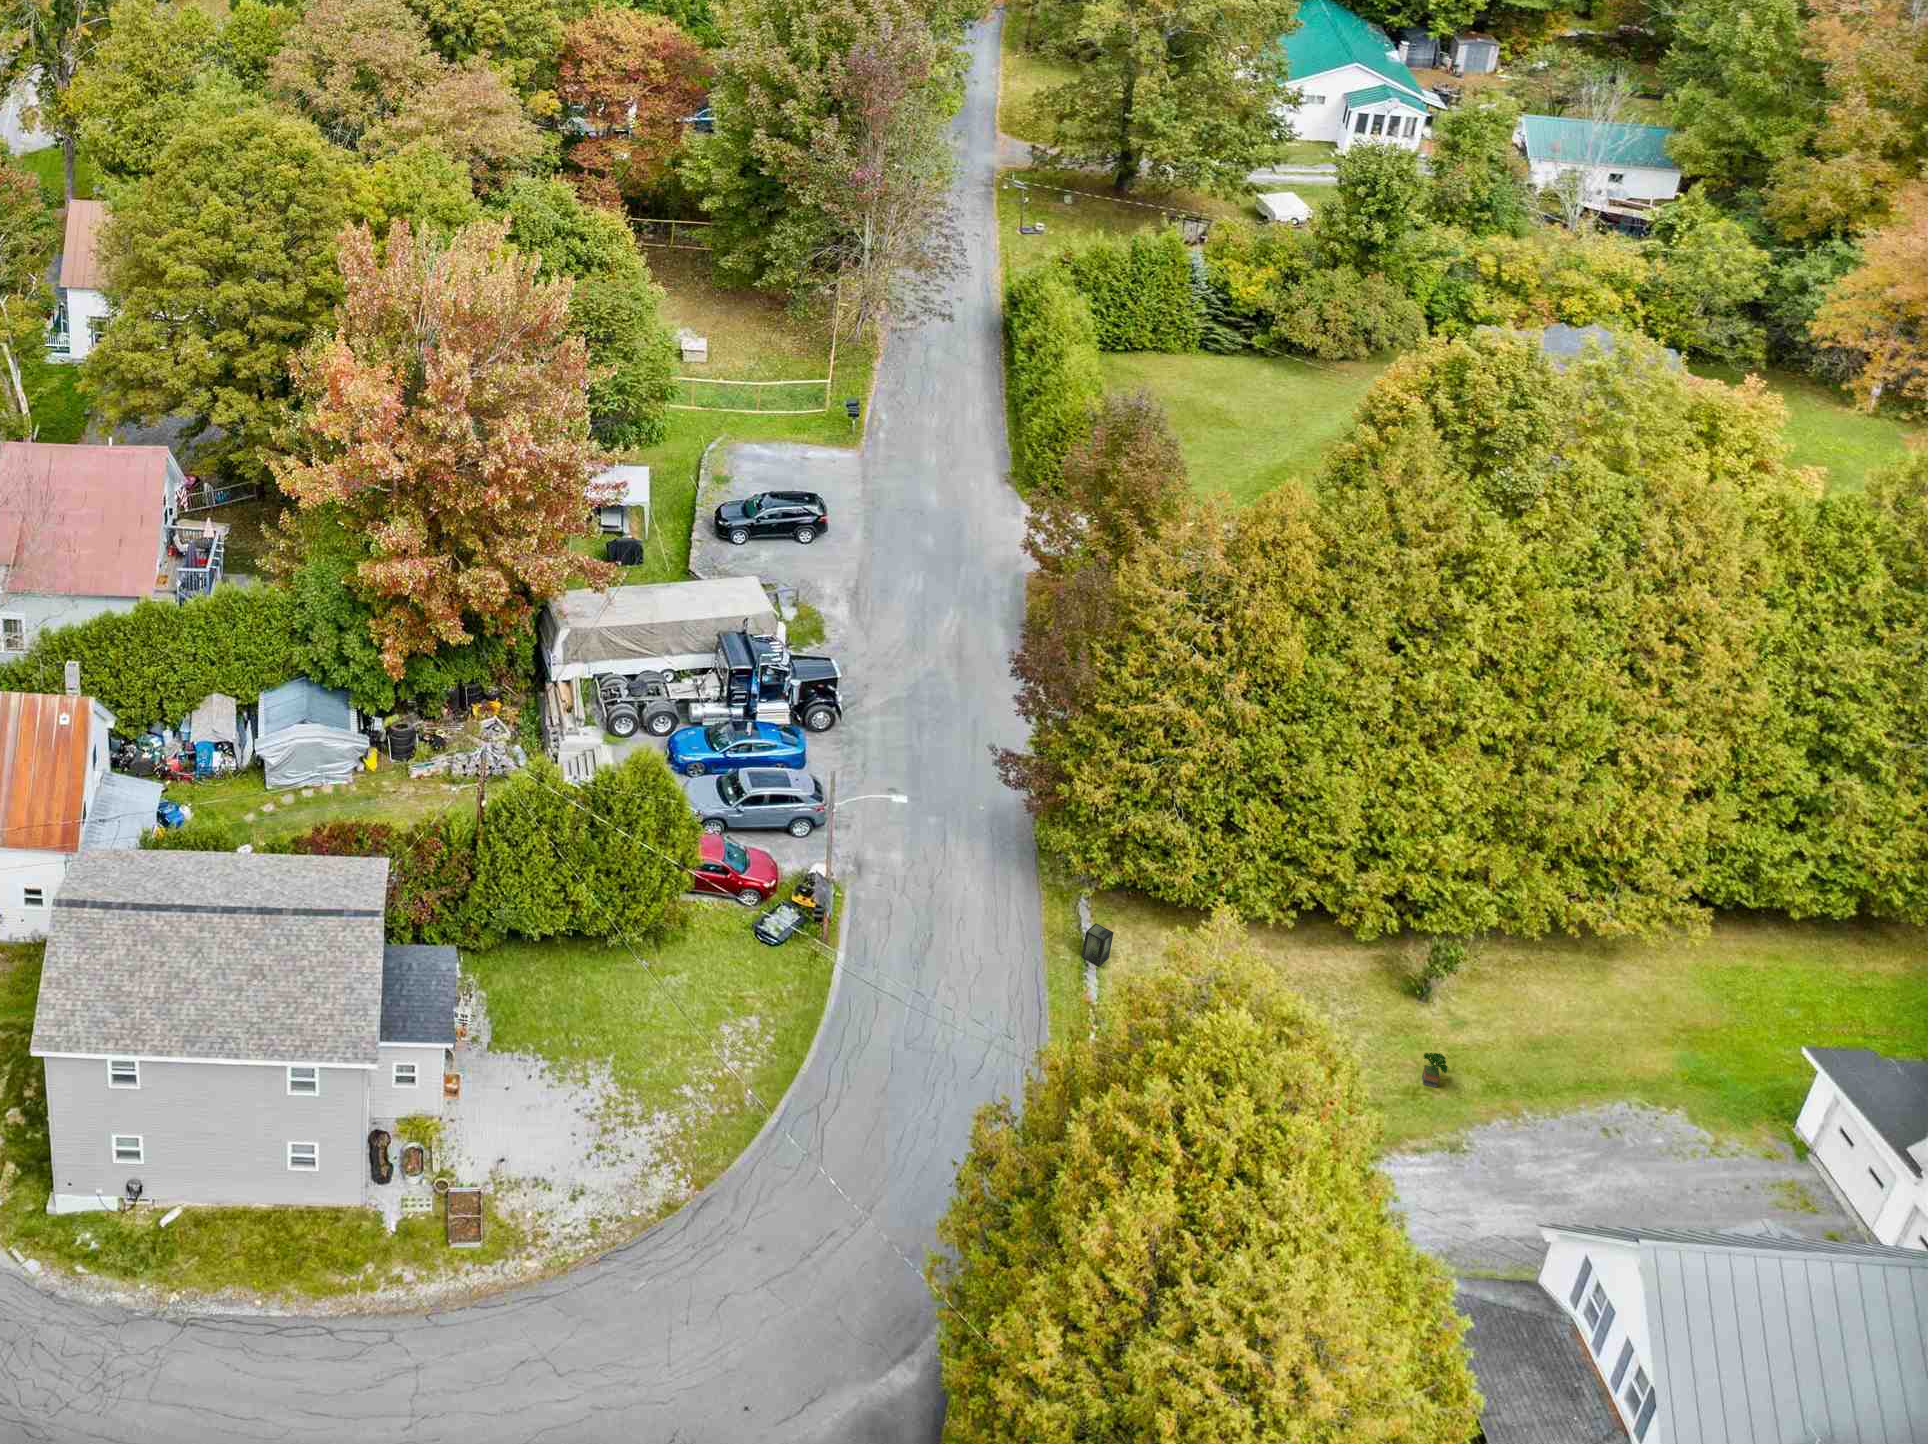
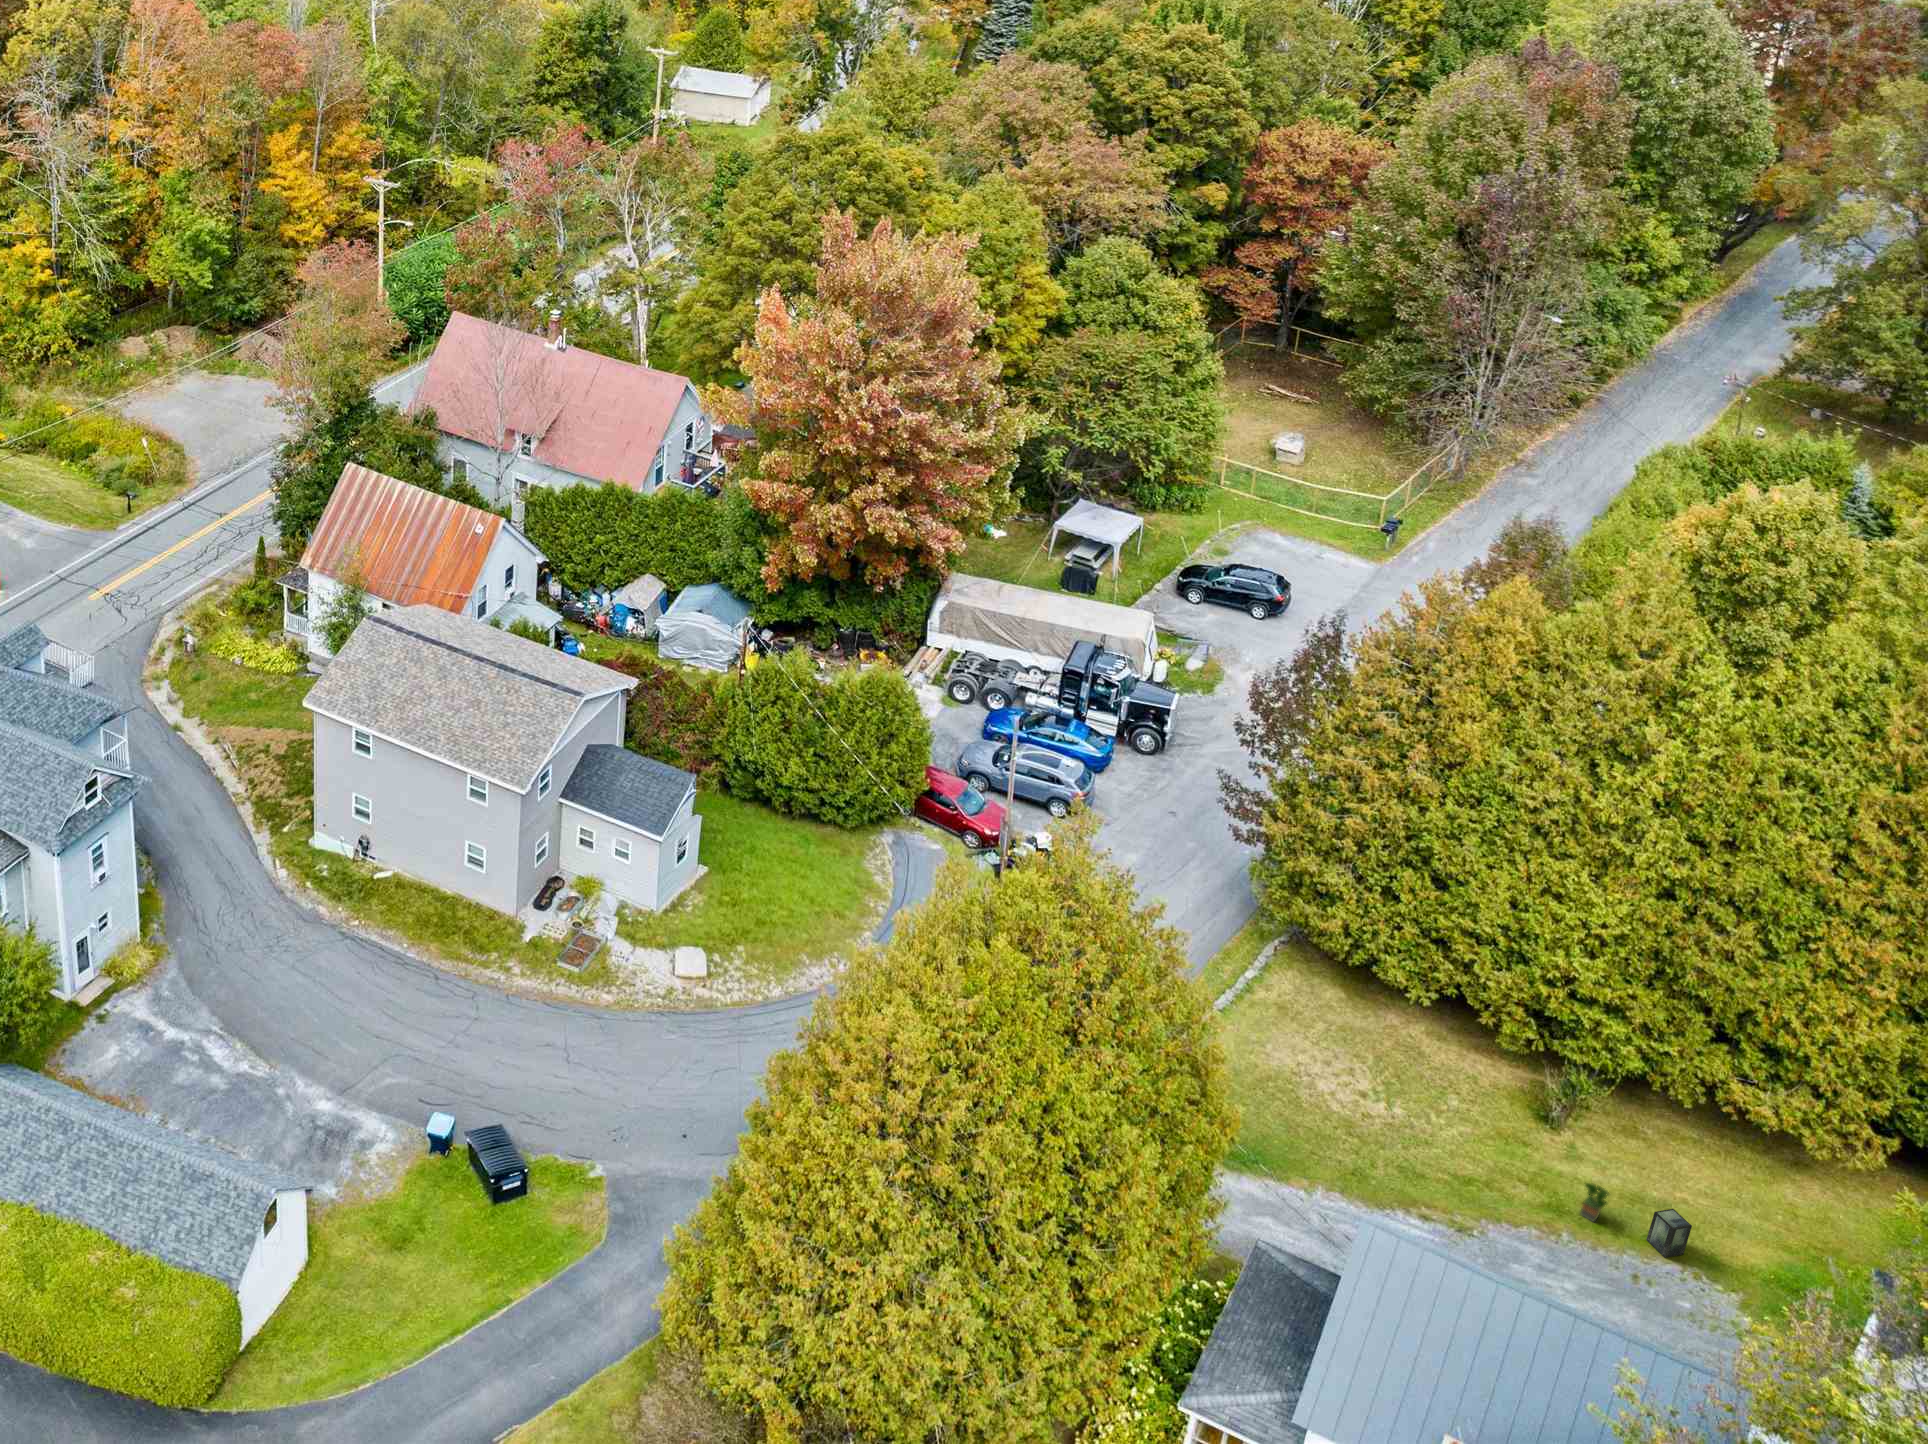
storage box: present [1082,923,1113,967] -> present [1646,1209,1692,1258]

